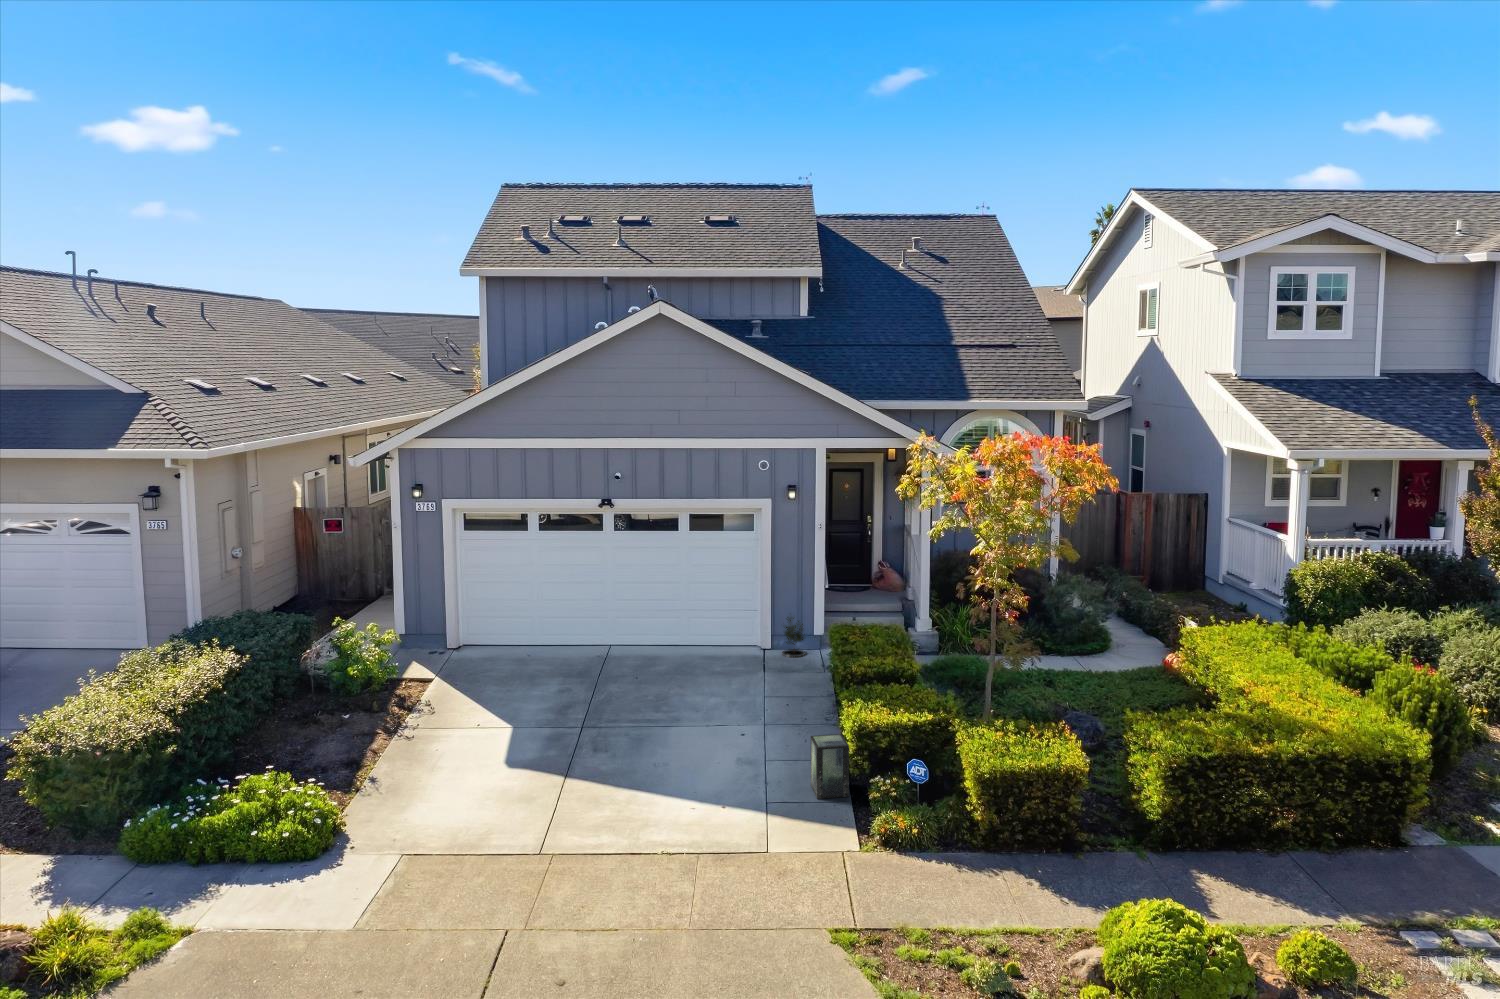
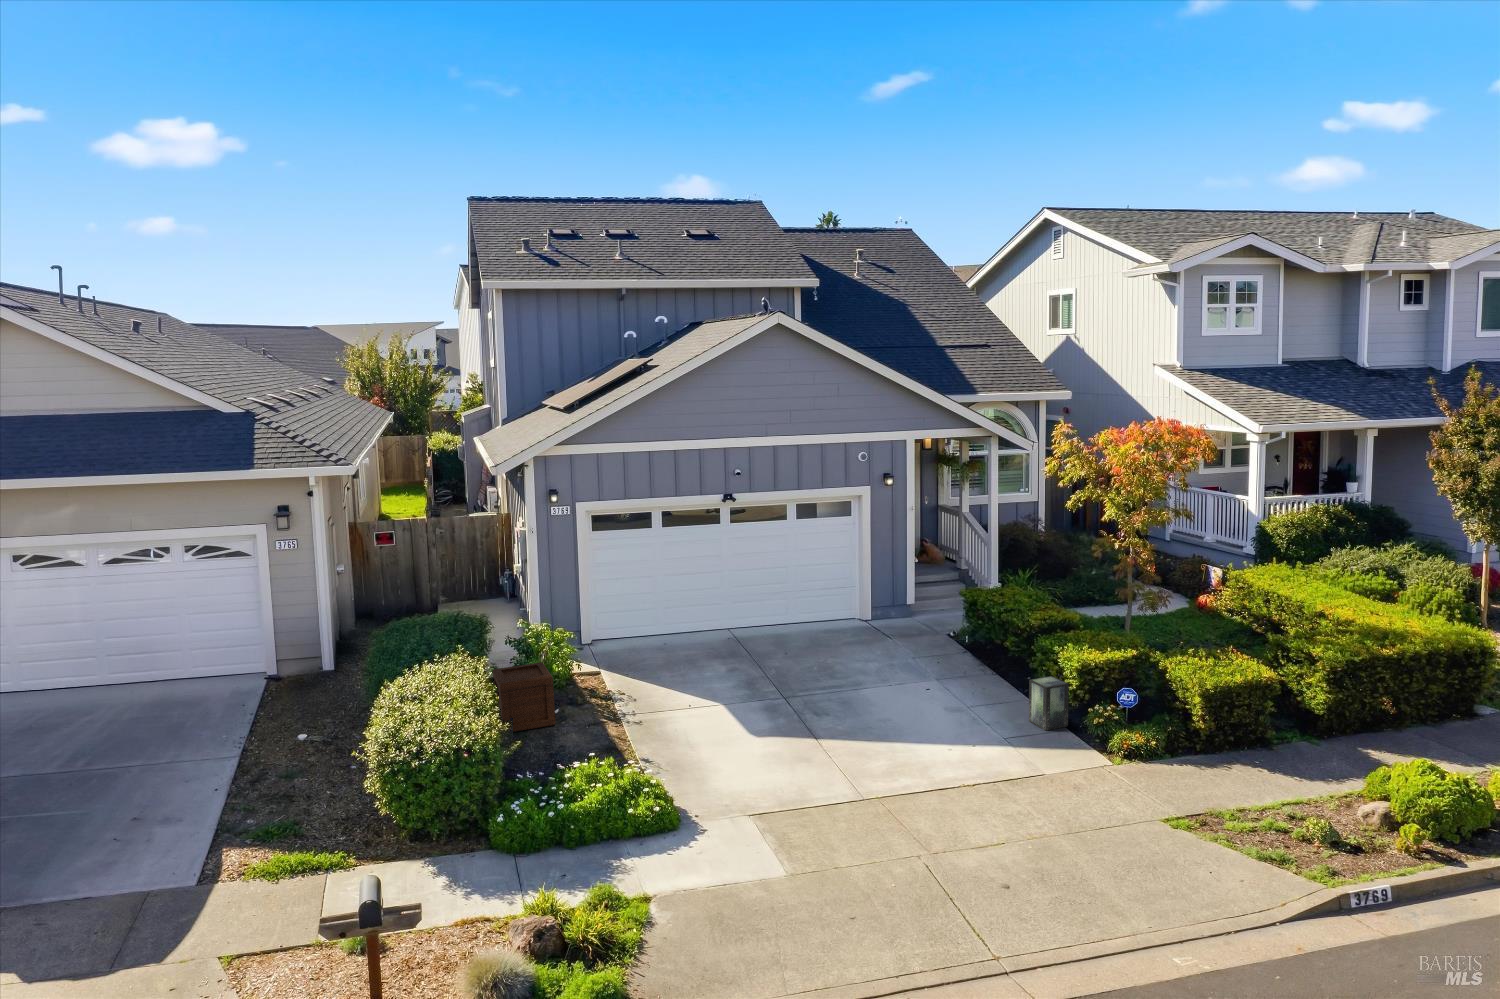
potted tree: present [782,617,805,657] -> none [884,585,906,625]
wooden crate: none [267,664,341,734] -> present [493,662,556,732]

